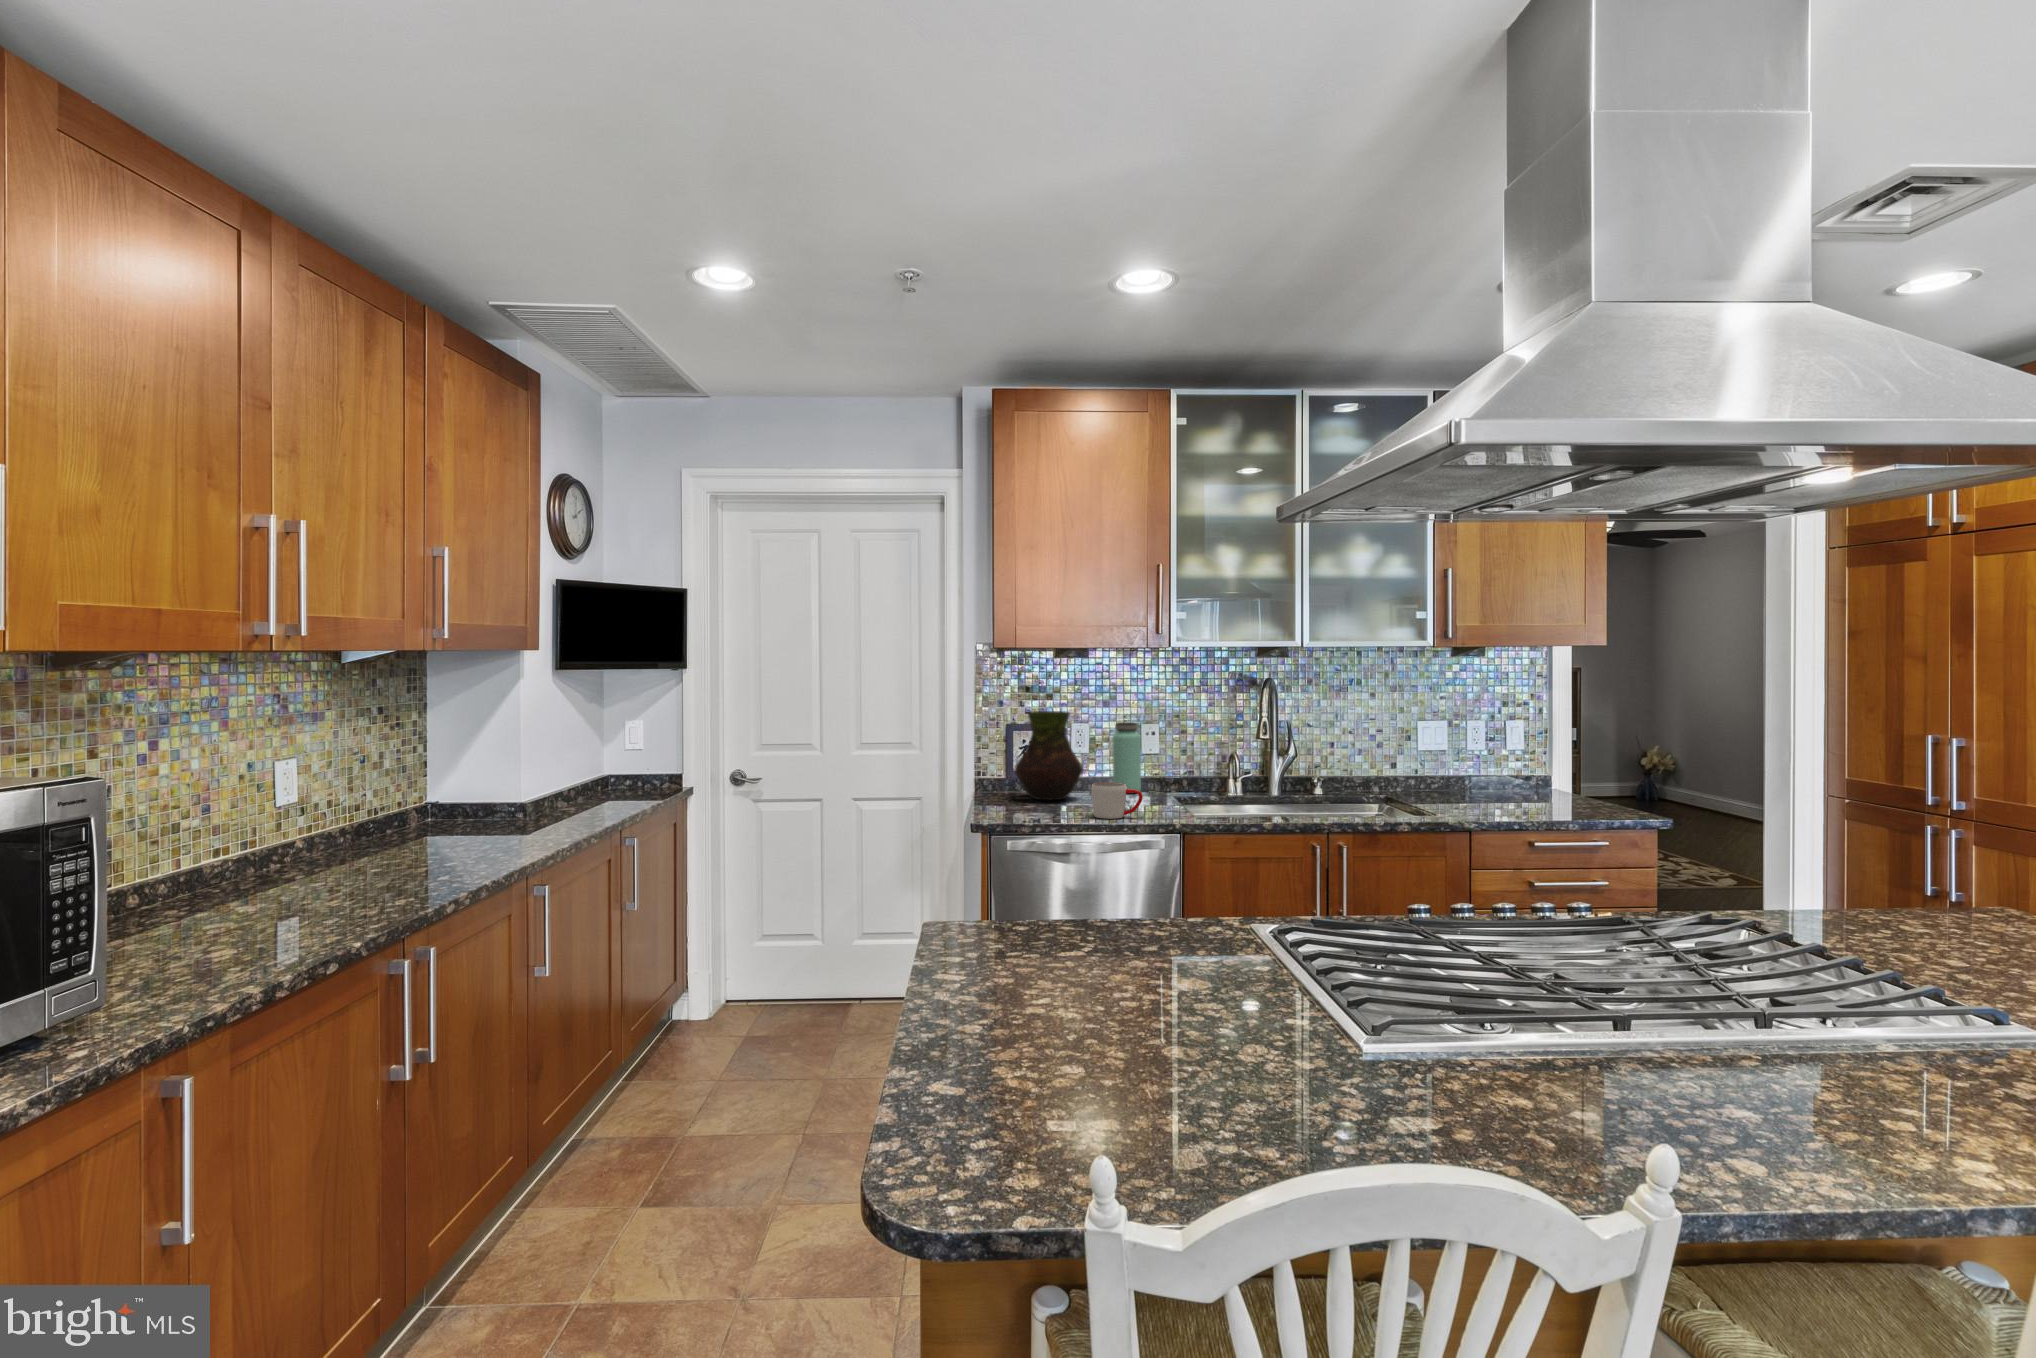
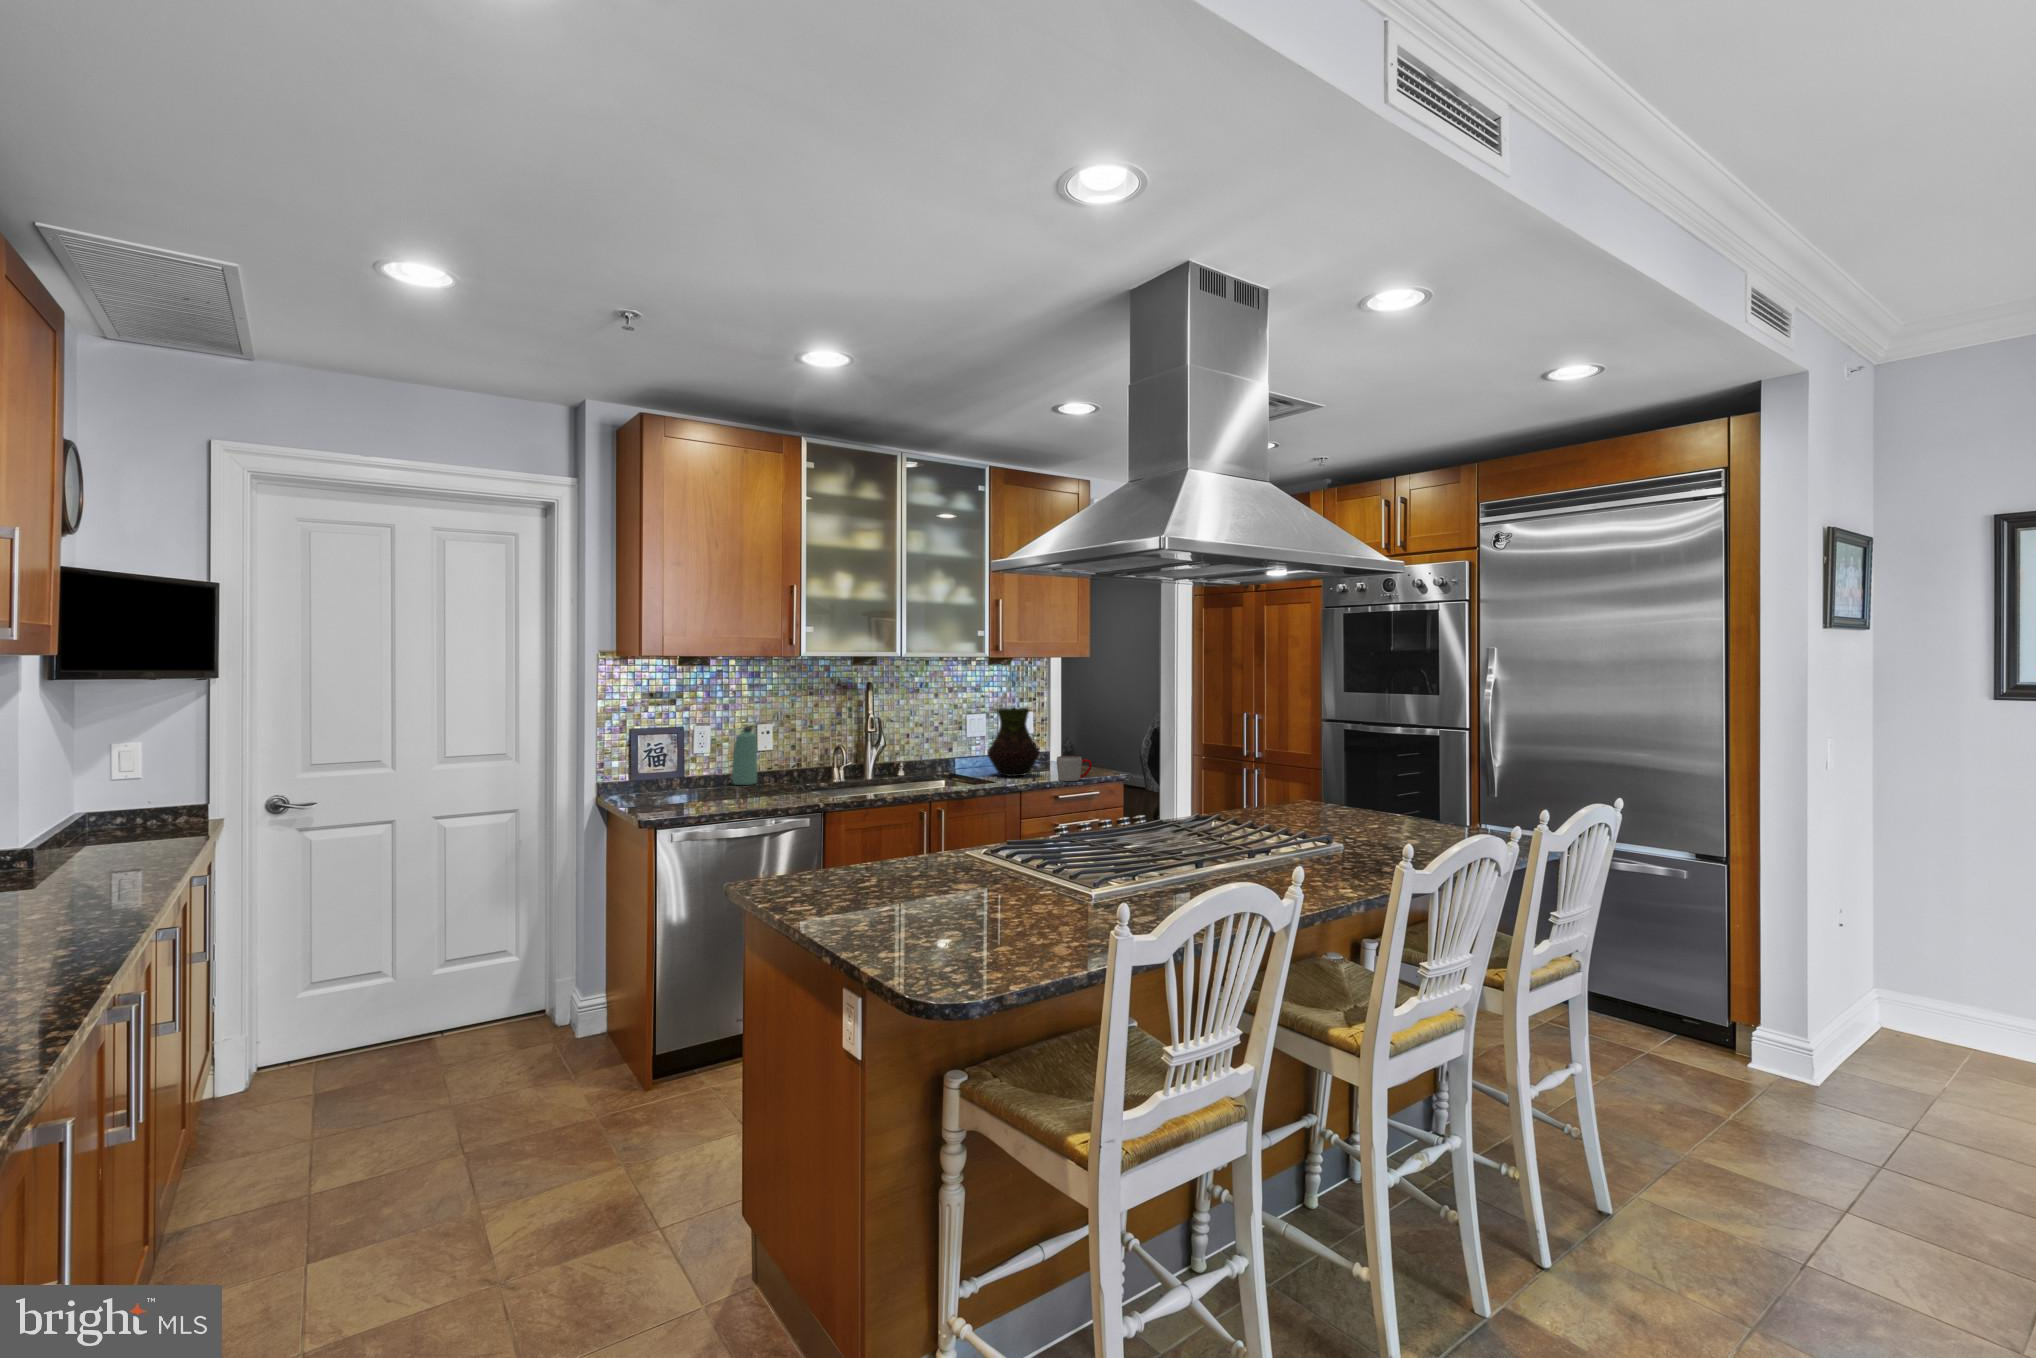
vase: present [1015,711,1083,800] -> present [987,708,1039,776]
mug: present [1091,783,1142,819] -> present [1057,756,1092,781]

